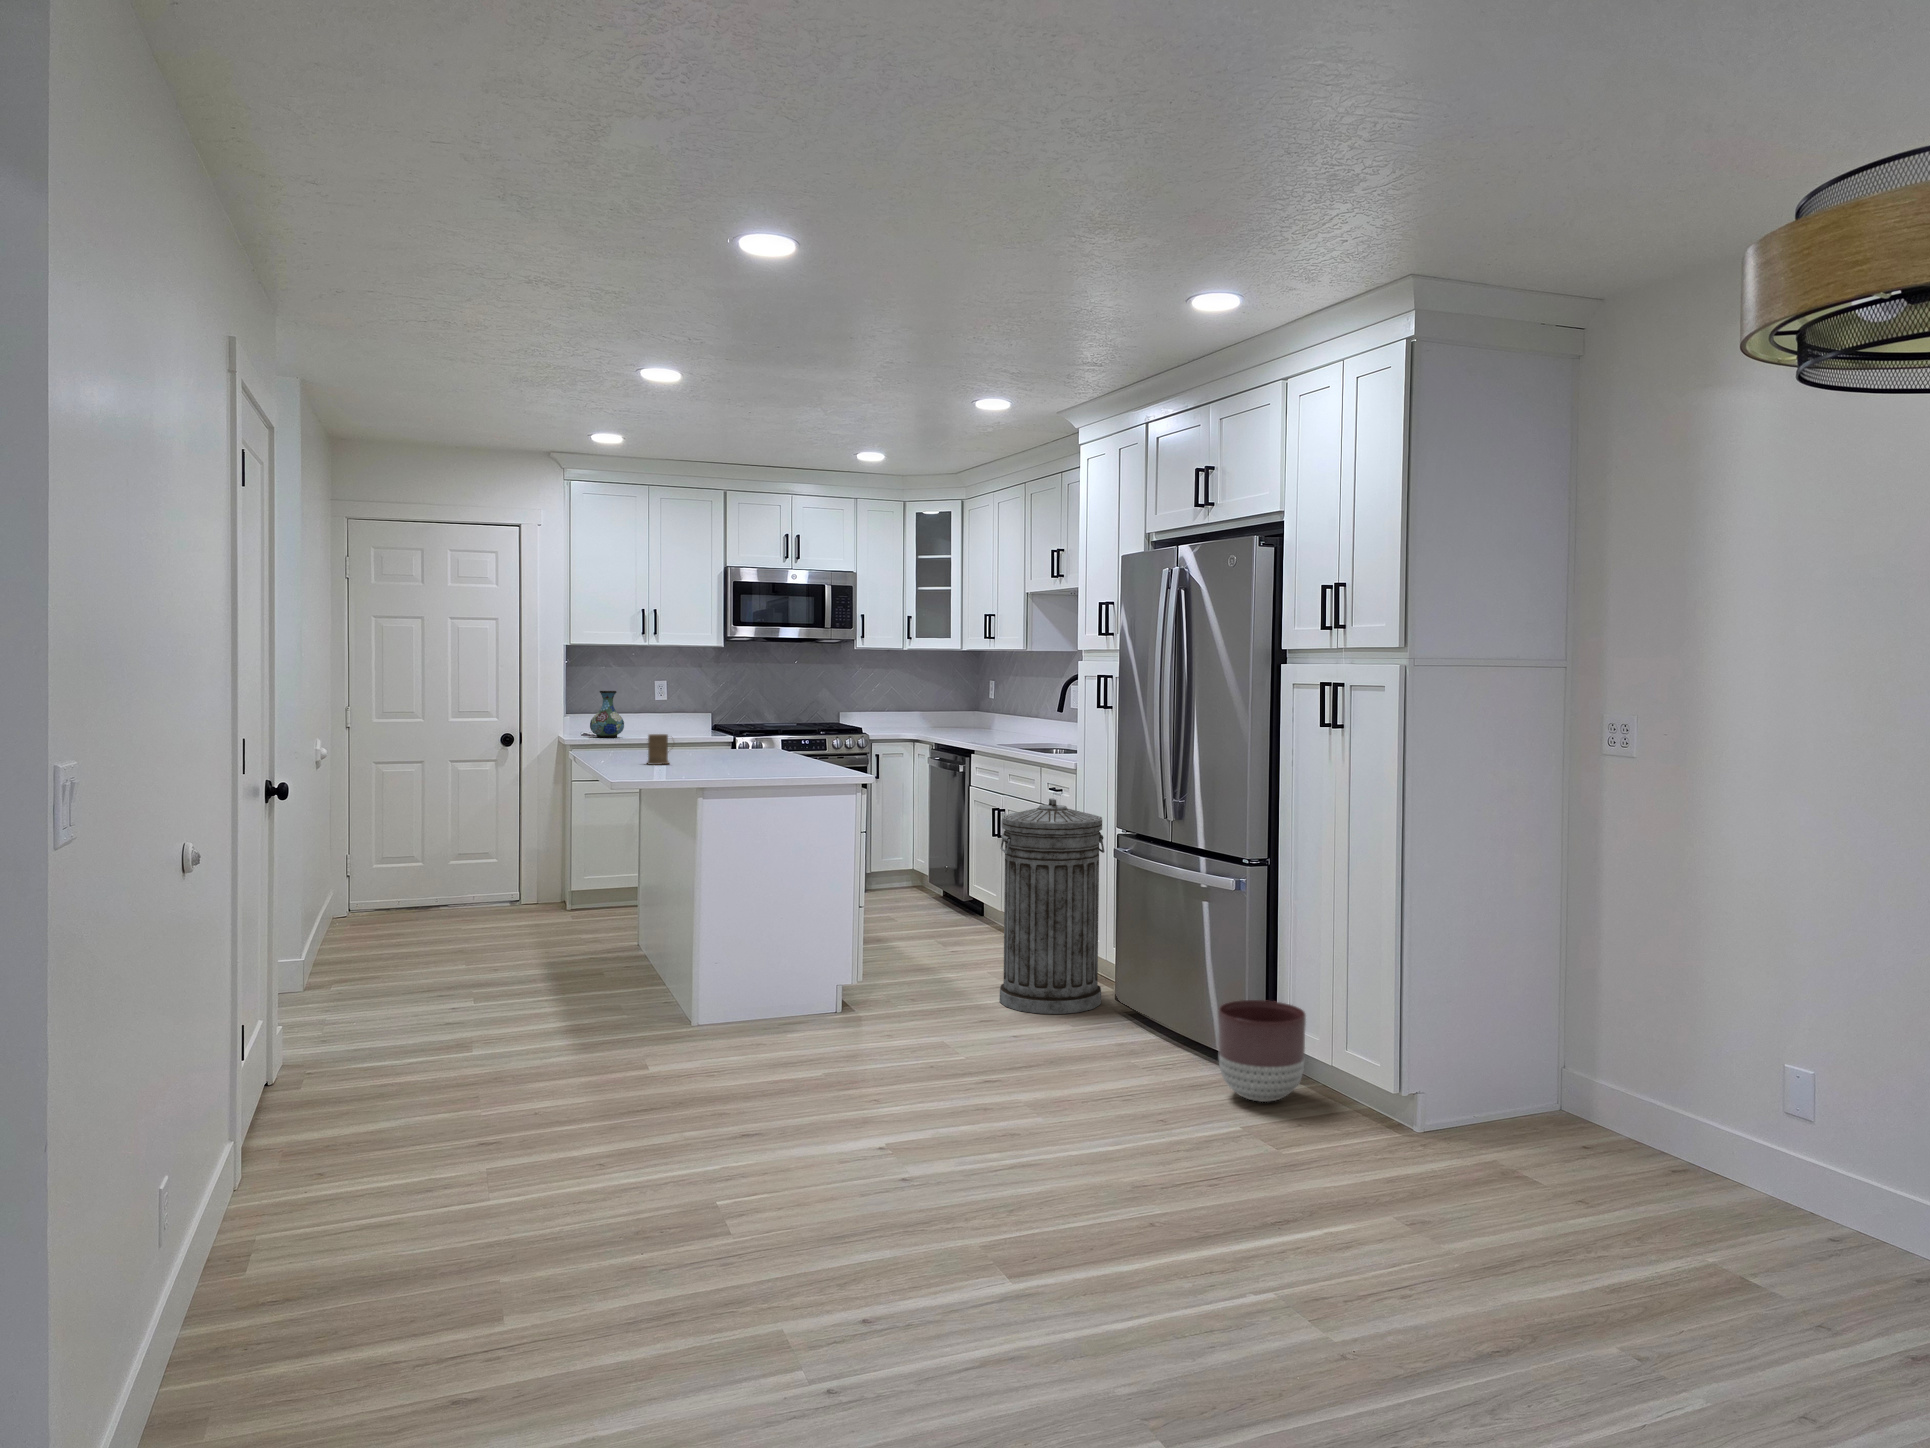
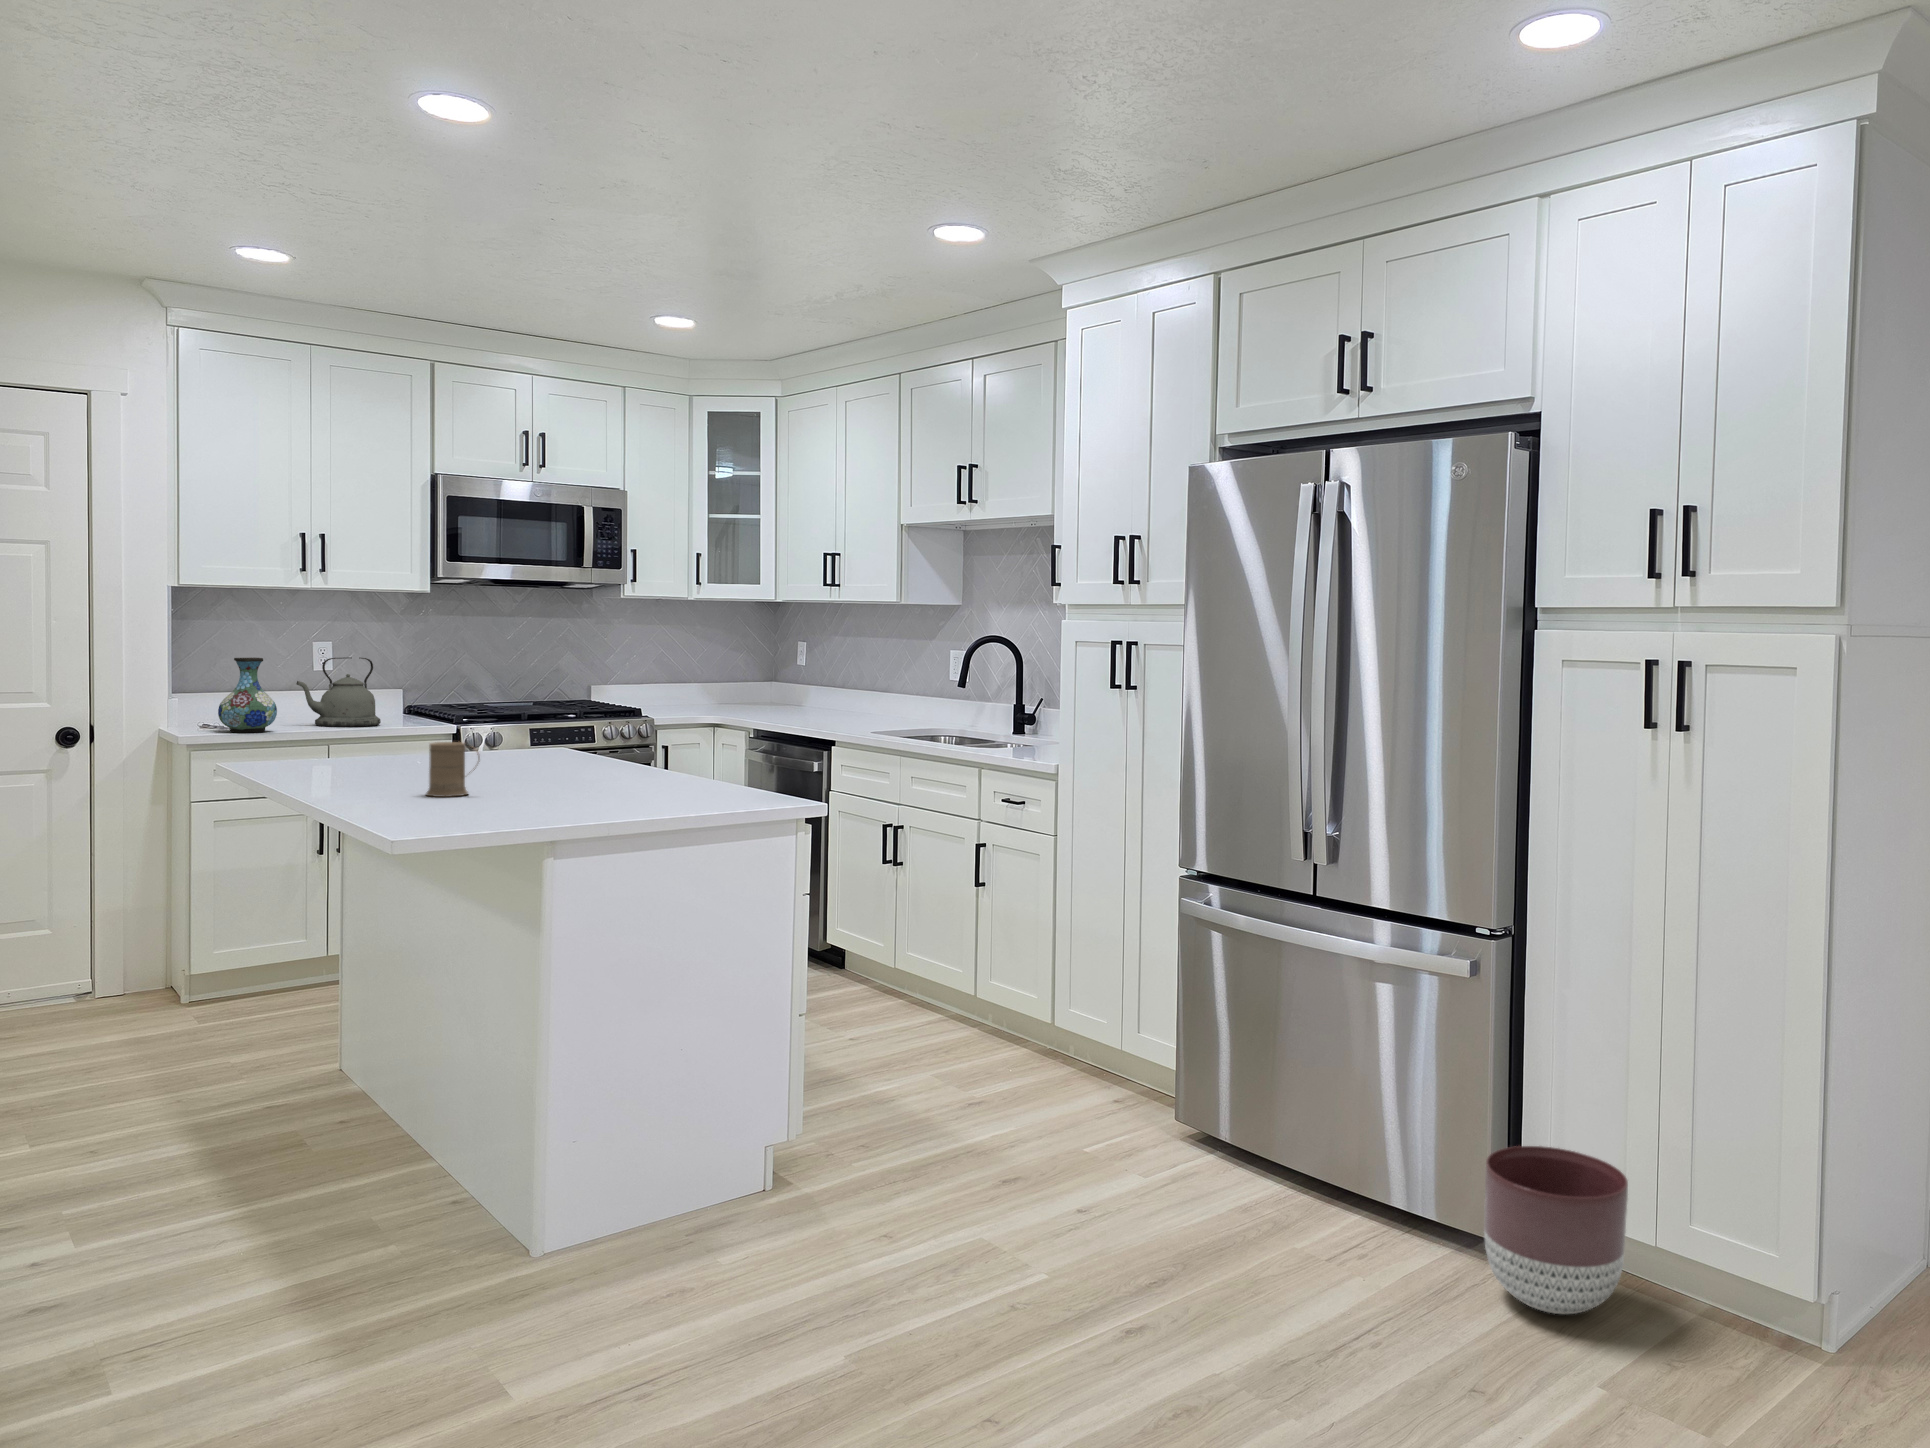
kettle: none [641,691,693,736] -> present [296,657,381,727]
trash can: present [1000,798,1105,1014] -> none [995,827,1154,1158]

